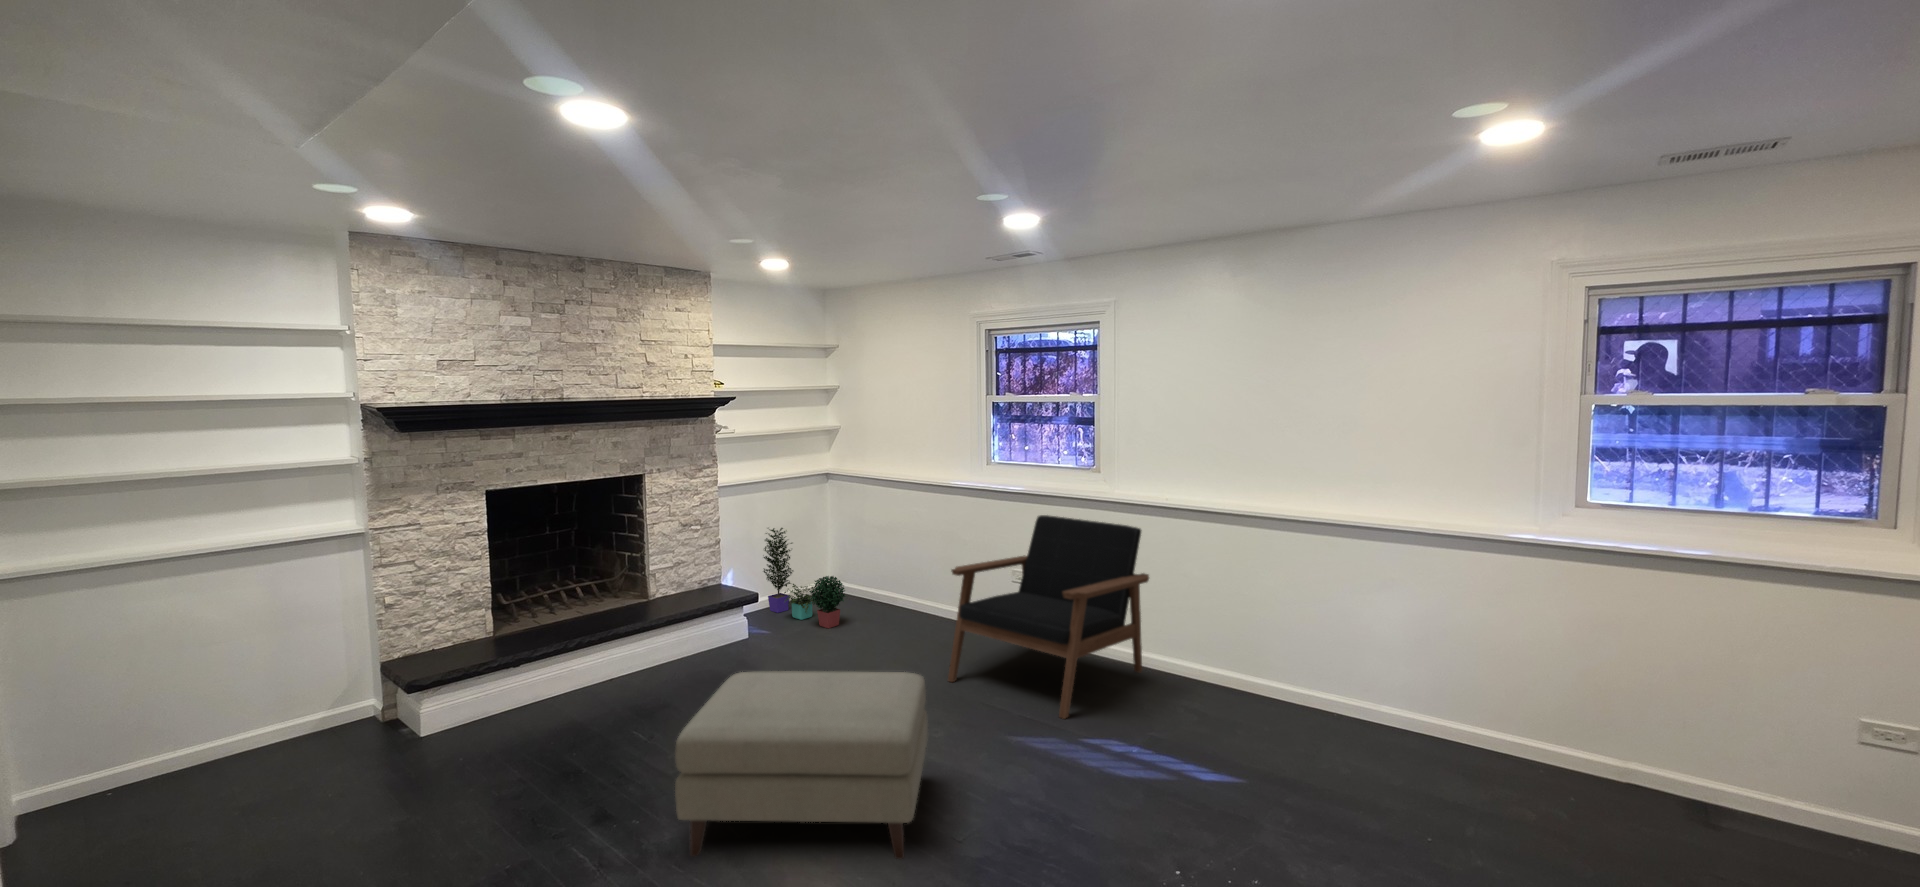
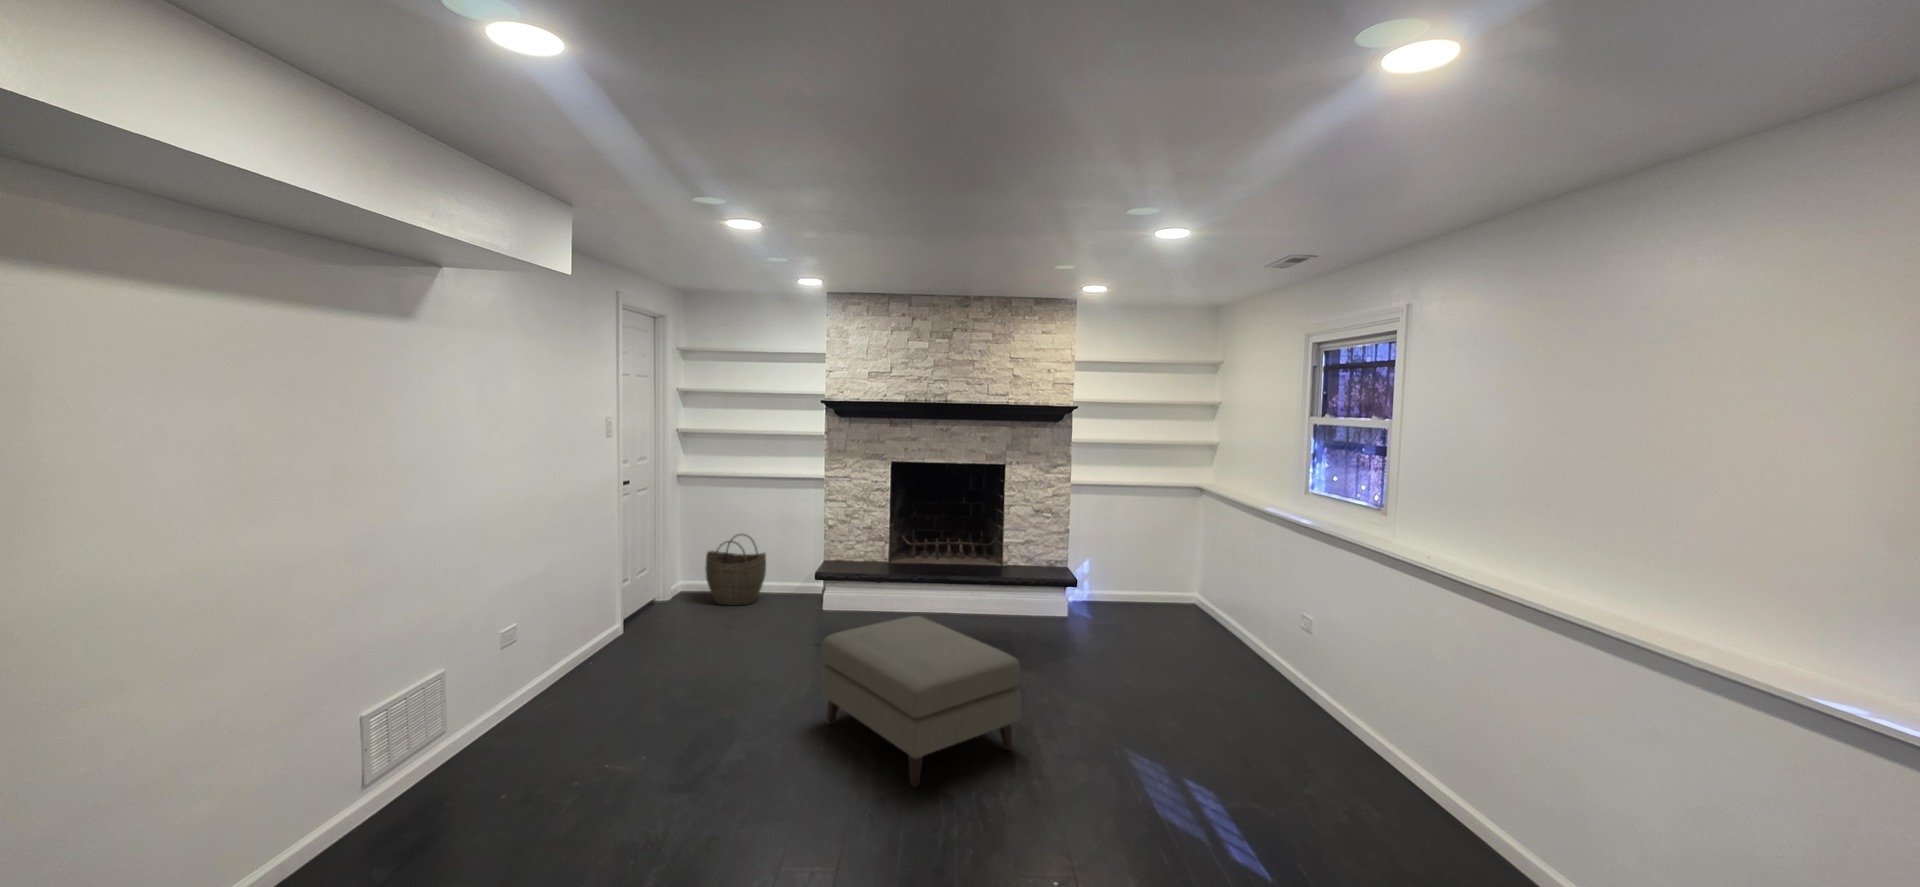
armchair: present [948,515,1149,719] -> none [1158,558,1404,773]
potted plant: present [763,528,846,628] -> none [1110,526,1159,628]
woven basket: none [114,658,265,801] -> present [705,534,766,605]

